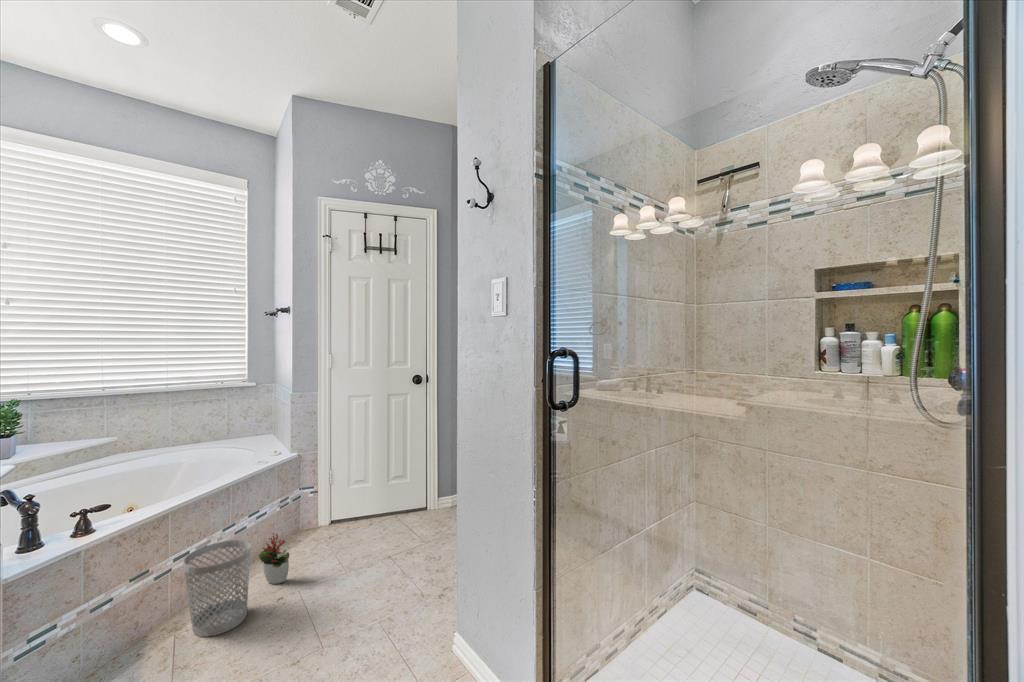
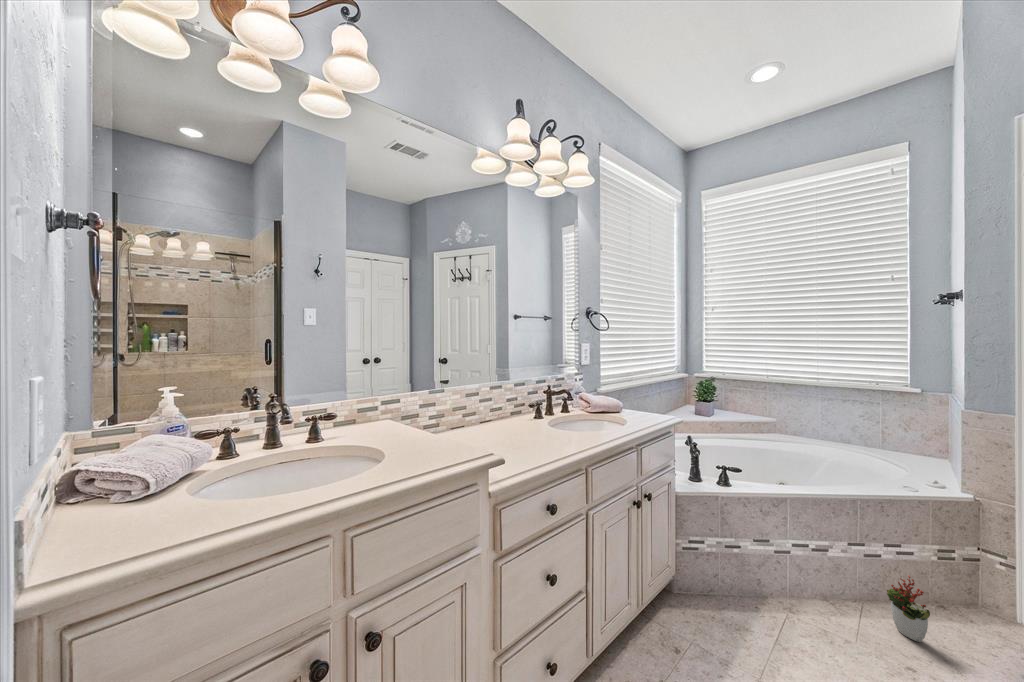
wastebasket: present [183,540,251,637] -> none [797,545,871,648]

